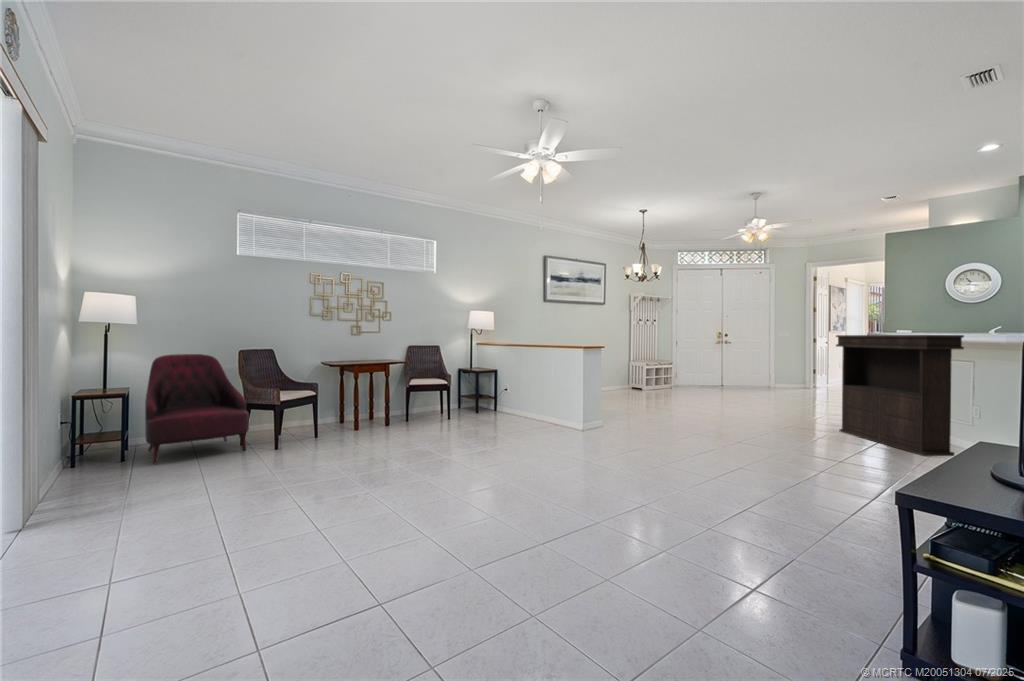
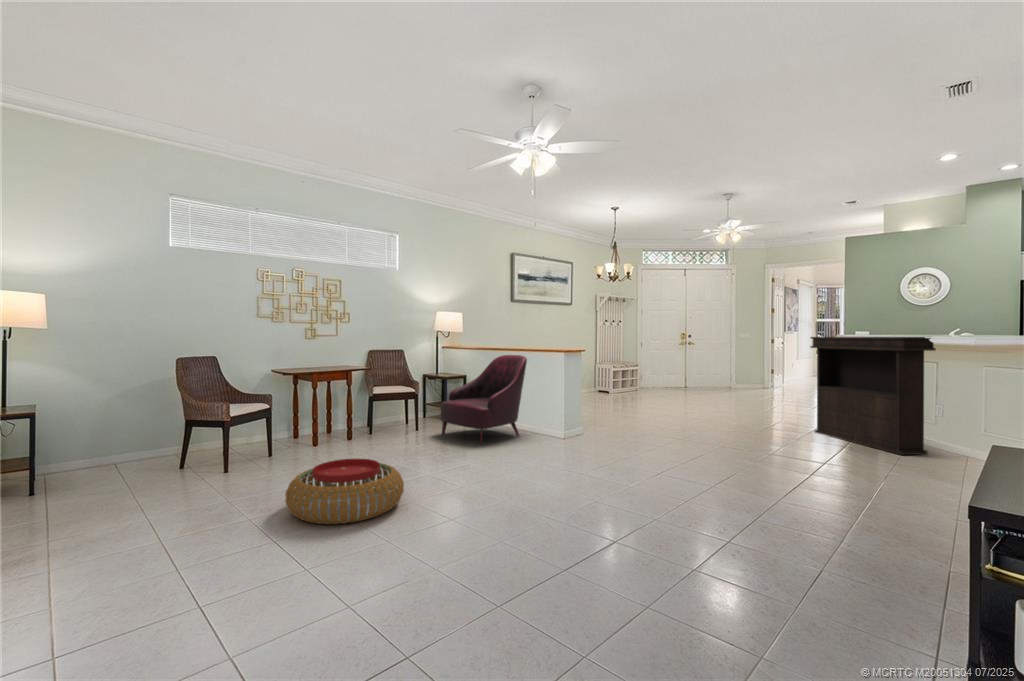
armchair: present [145,354,249,464] -> present [441,355,527,444]
pouf: none [316,439,418,494] -> present [285,458,404,524]

